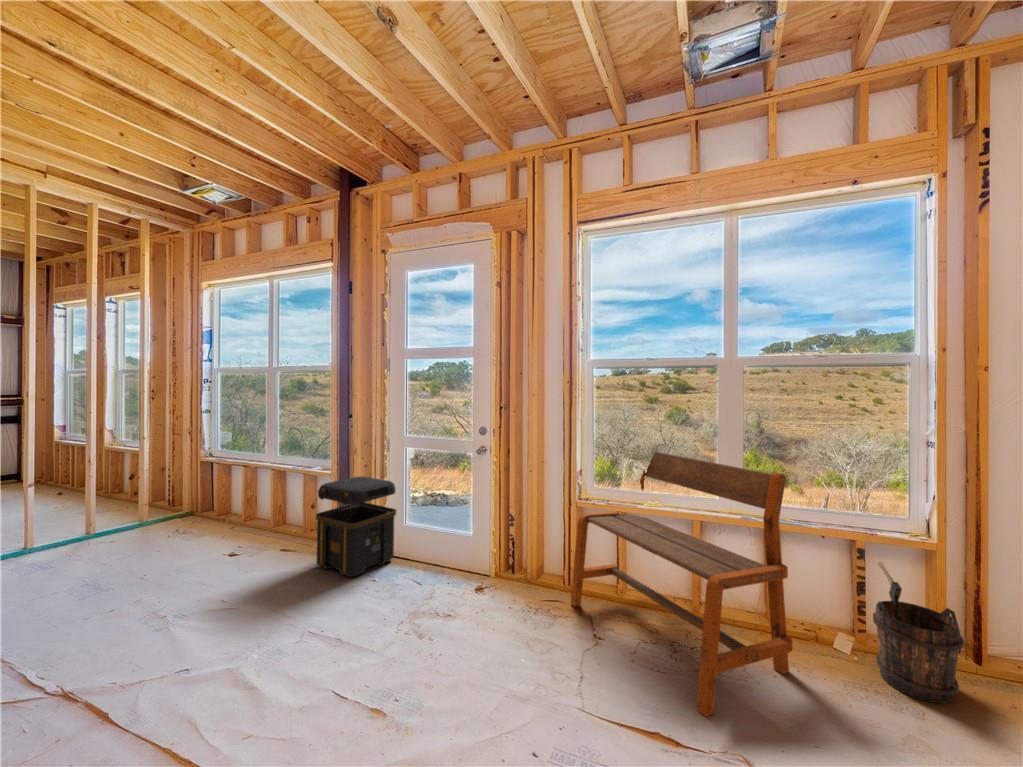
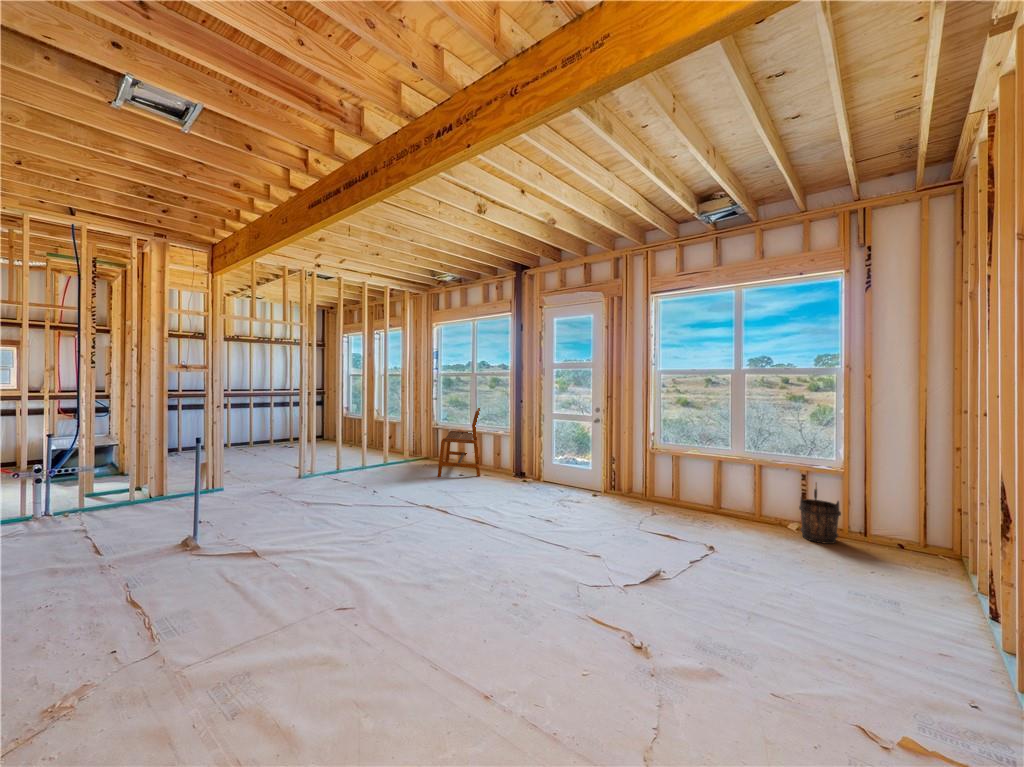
bench: present [571,451,792,717] -> present [438,408,480,477]
toolbox: present [316,477,396,577] -> none [507,436,549,486]

